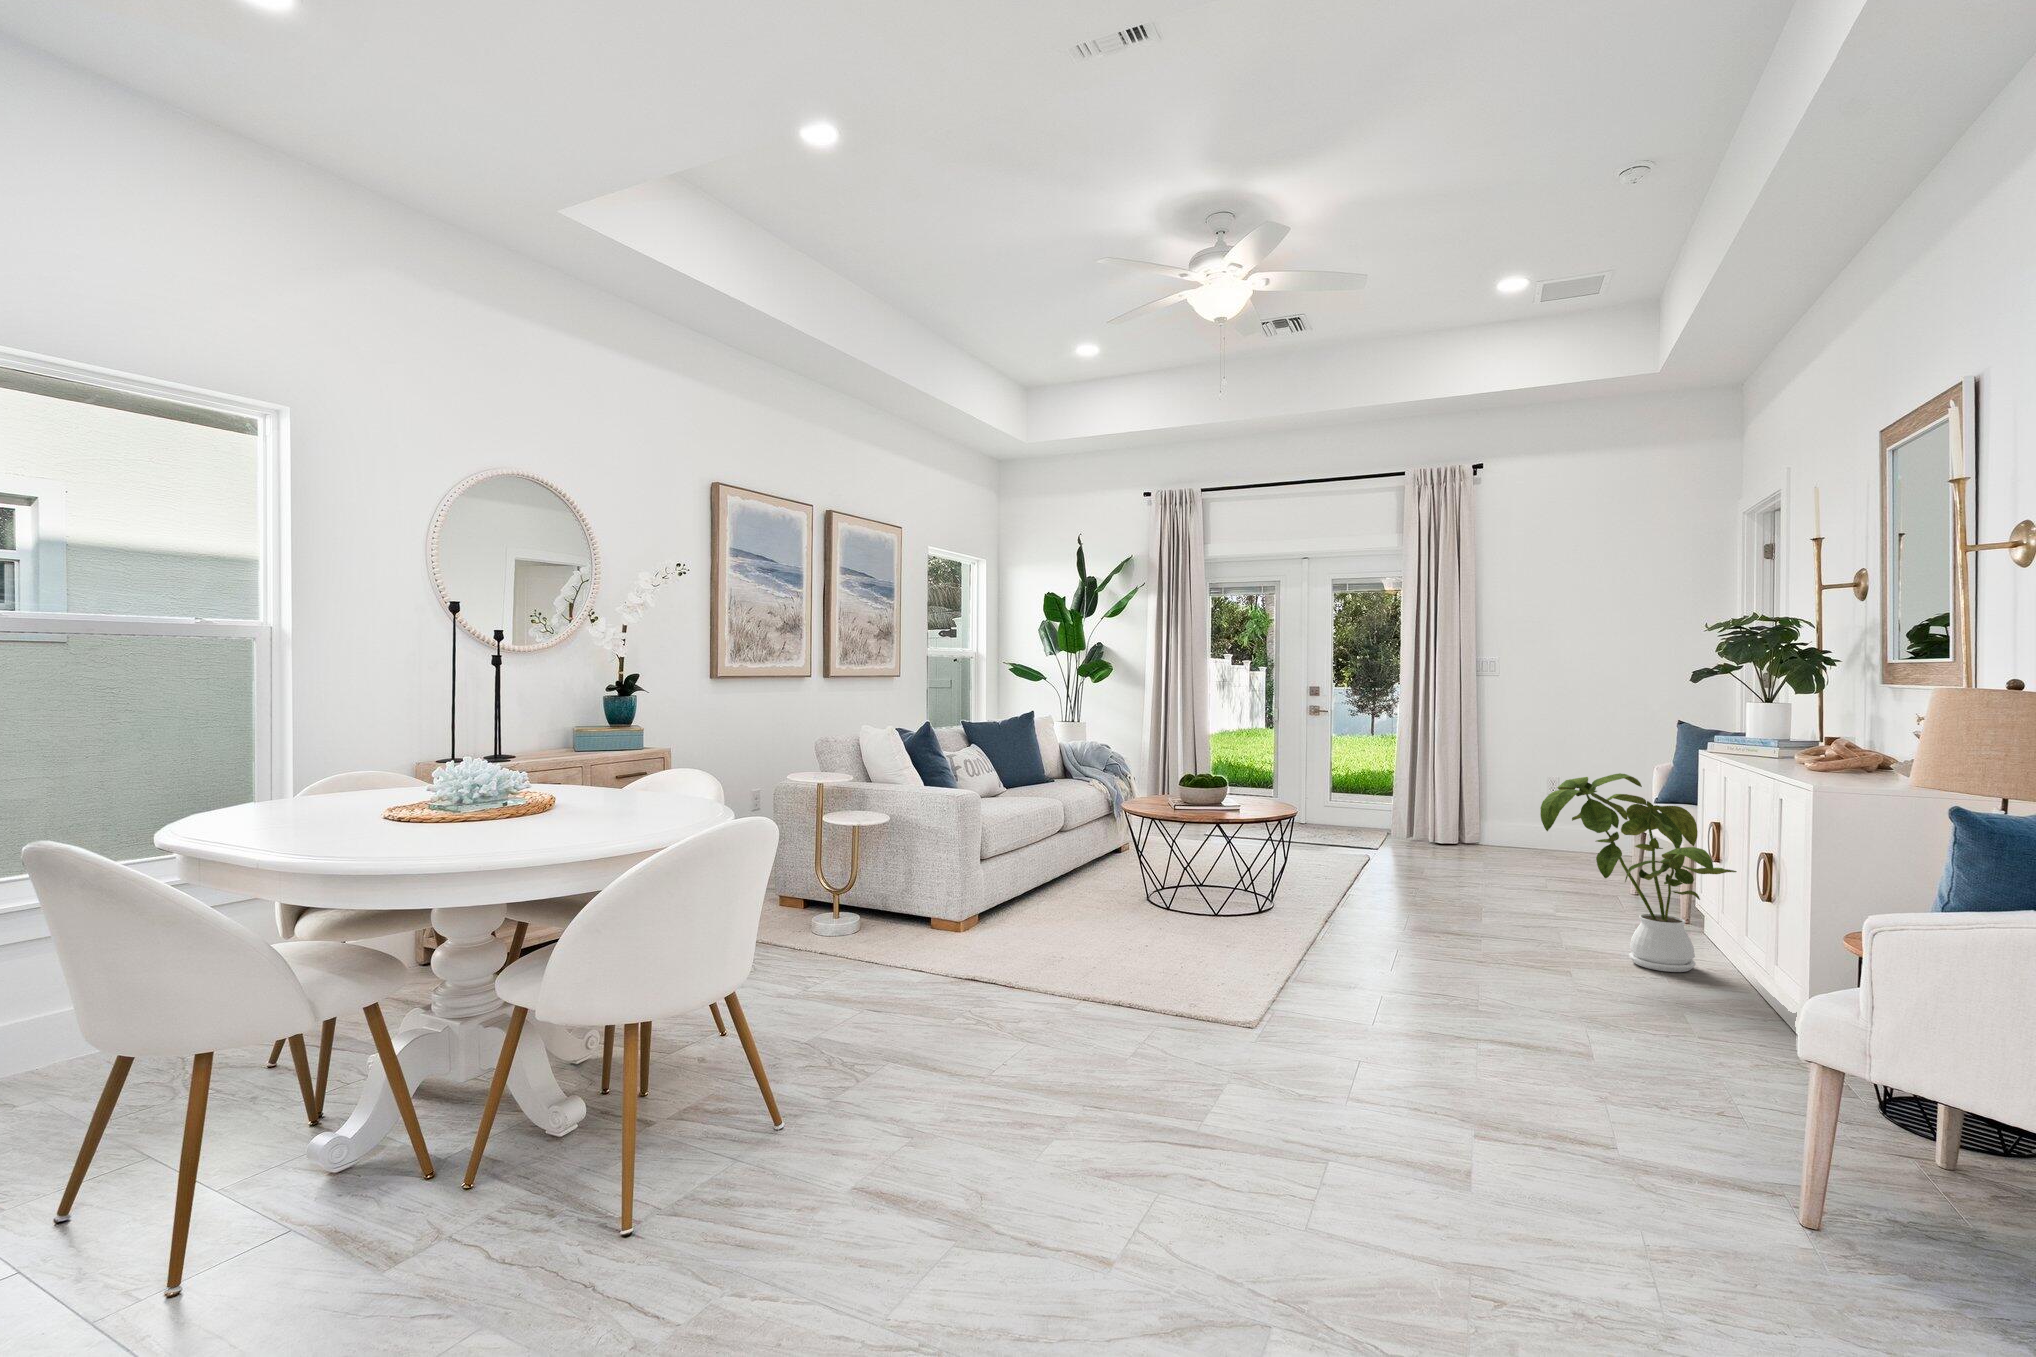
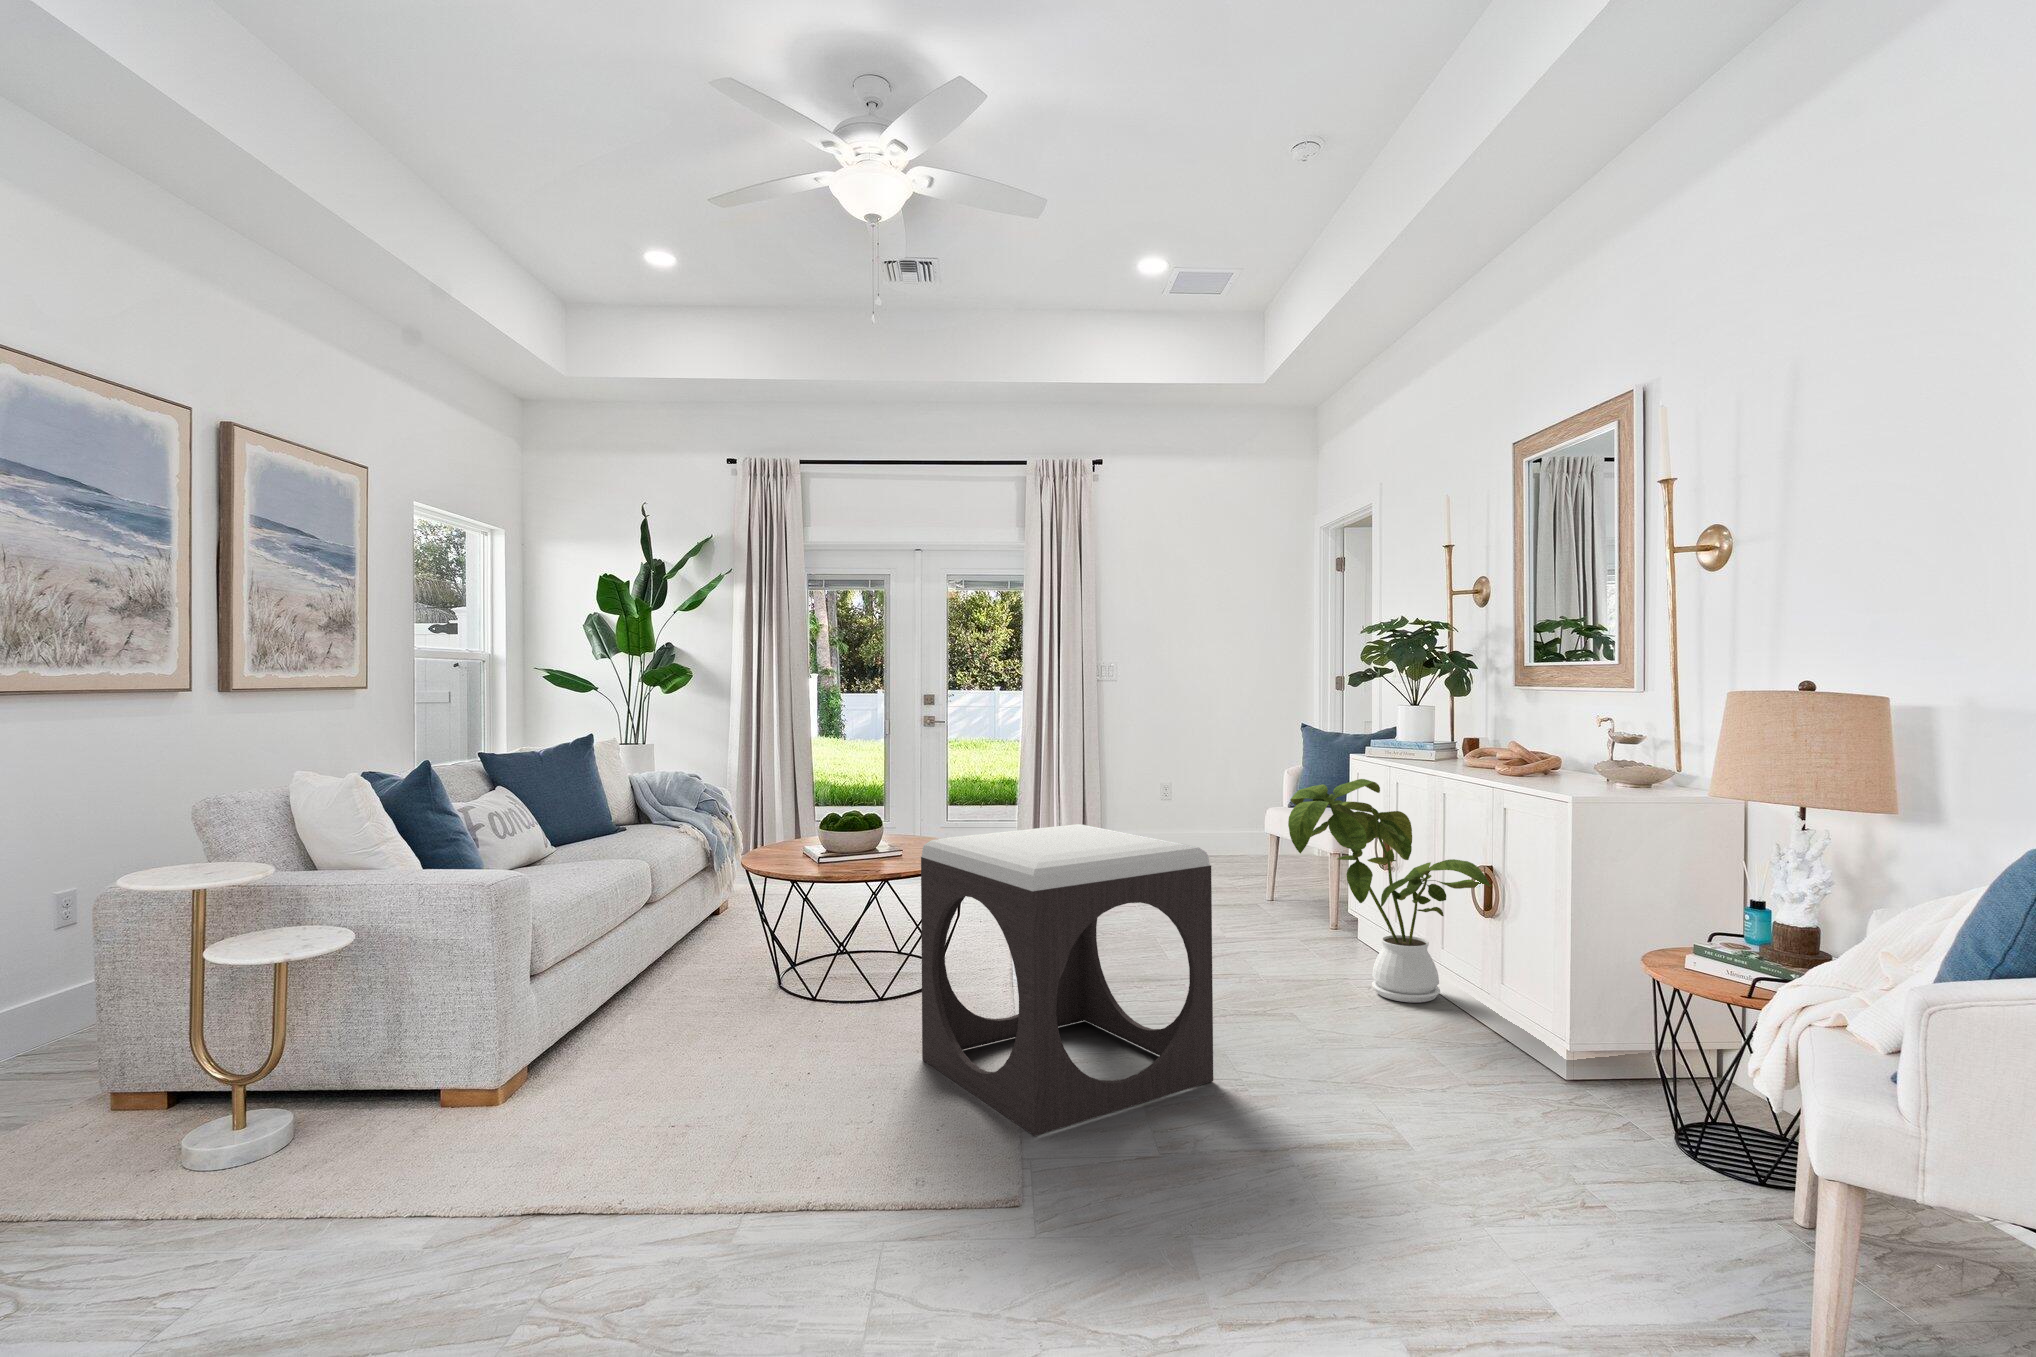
footstool: none [1218,793,1423,990] -> present [921,824,1213,1136]

